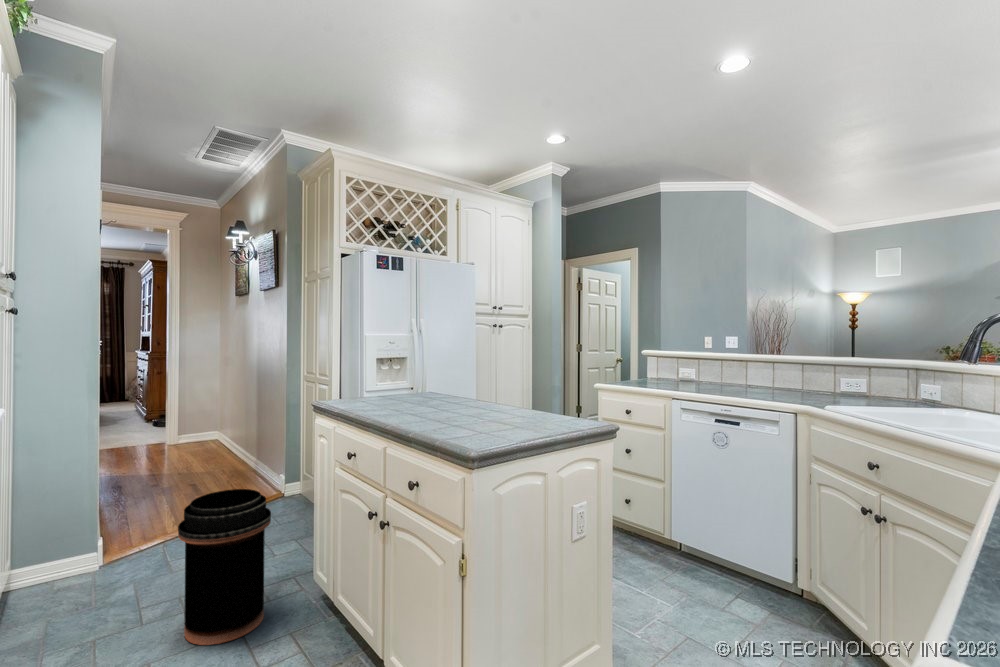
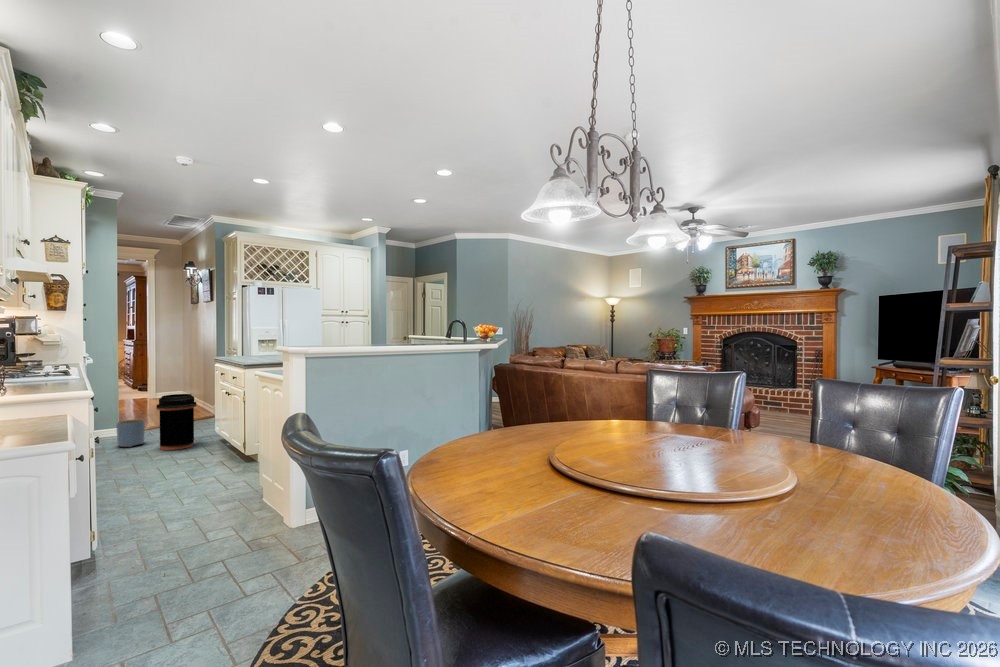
planter: none [82,544,152,624] -> present [116,419,145,447]

